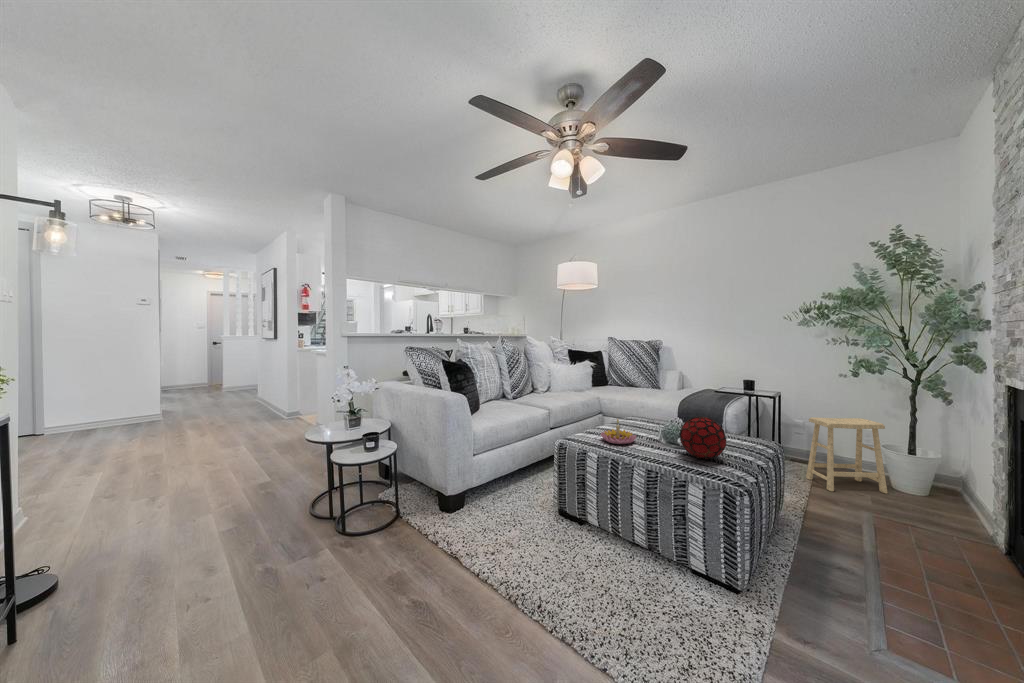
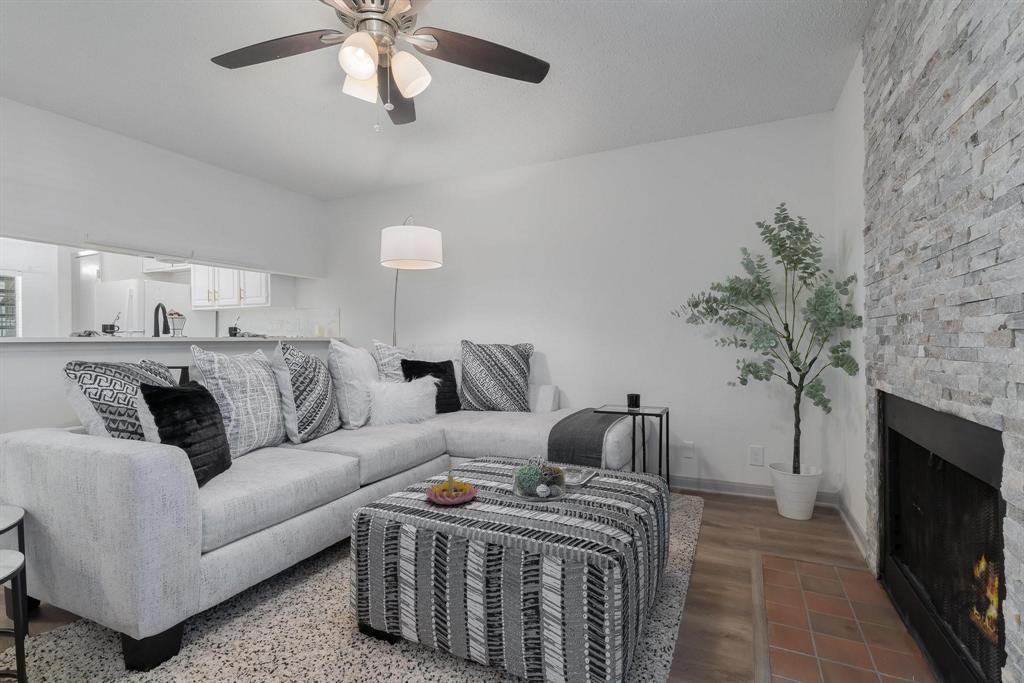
decorative orb: present [680,417,726,459] -> none [534,453,595,516]
footstool: present [806,417,887,493] -> none [696,435,777,529]

